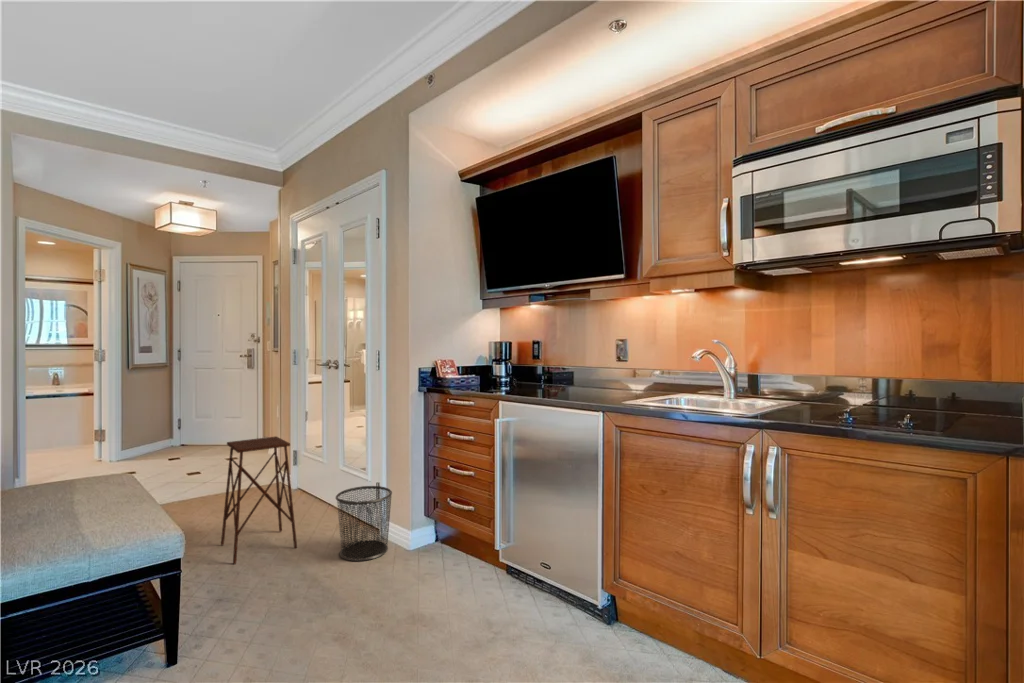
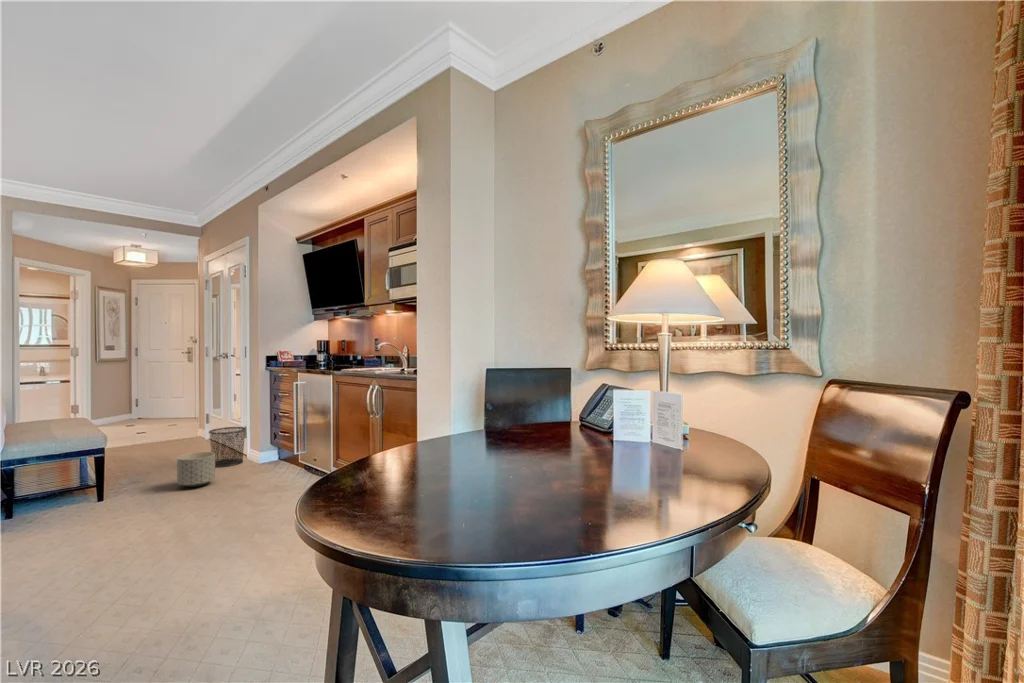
side table: present [221,437,297,564] -> none [142,399,188,470]
planter: none [317,550,380,627] -> present [177,452,215,487]

